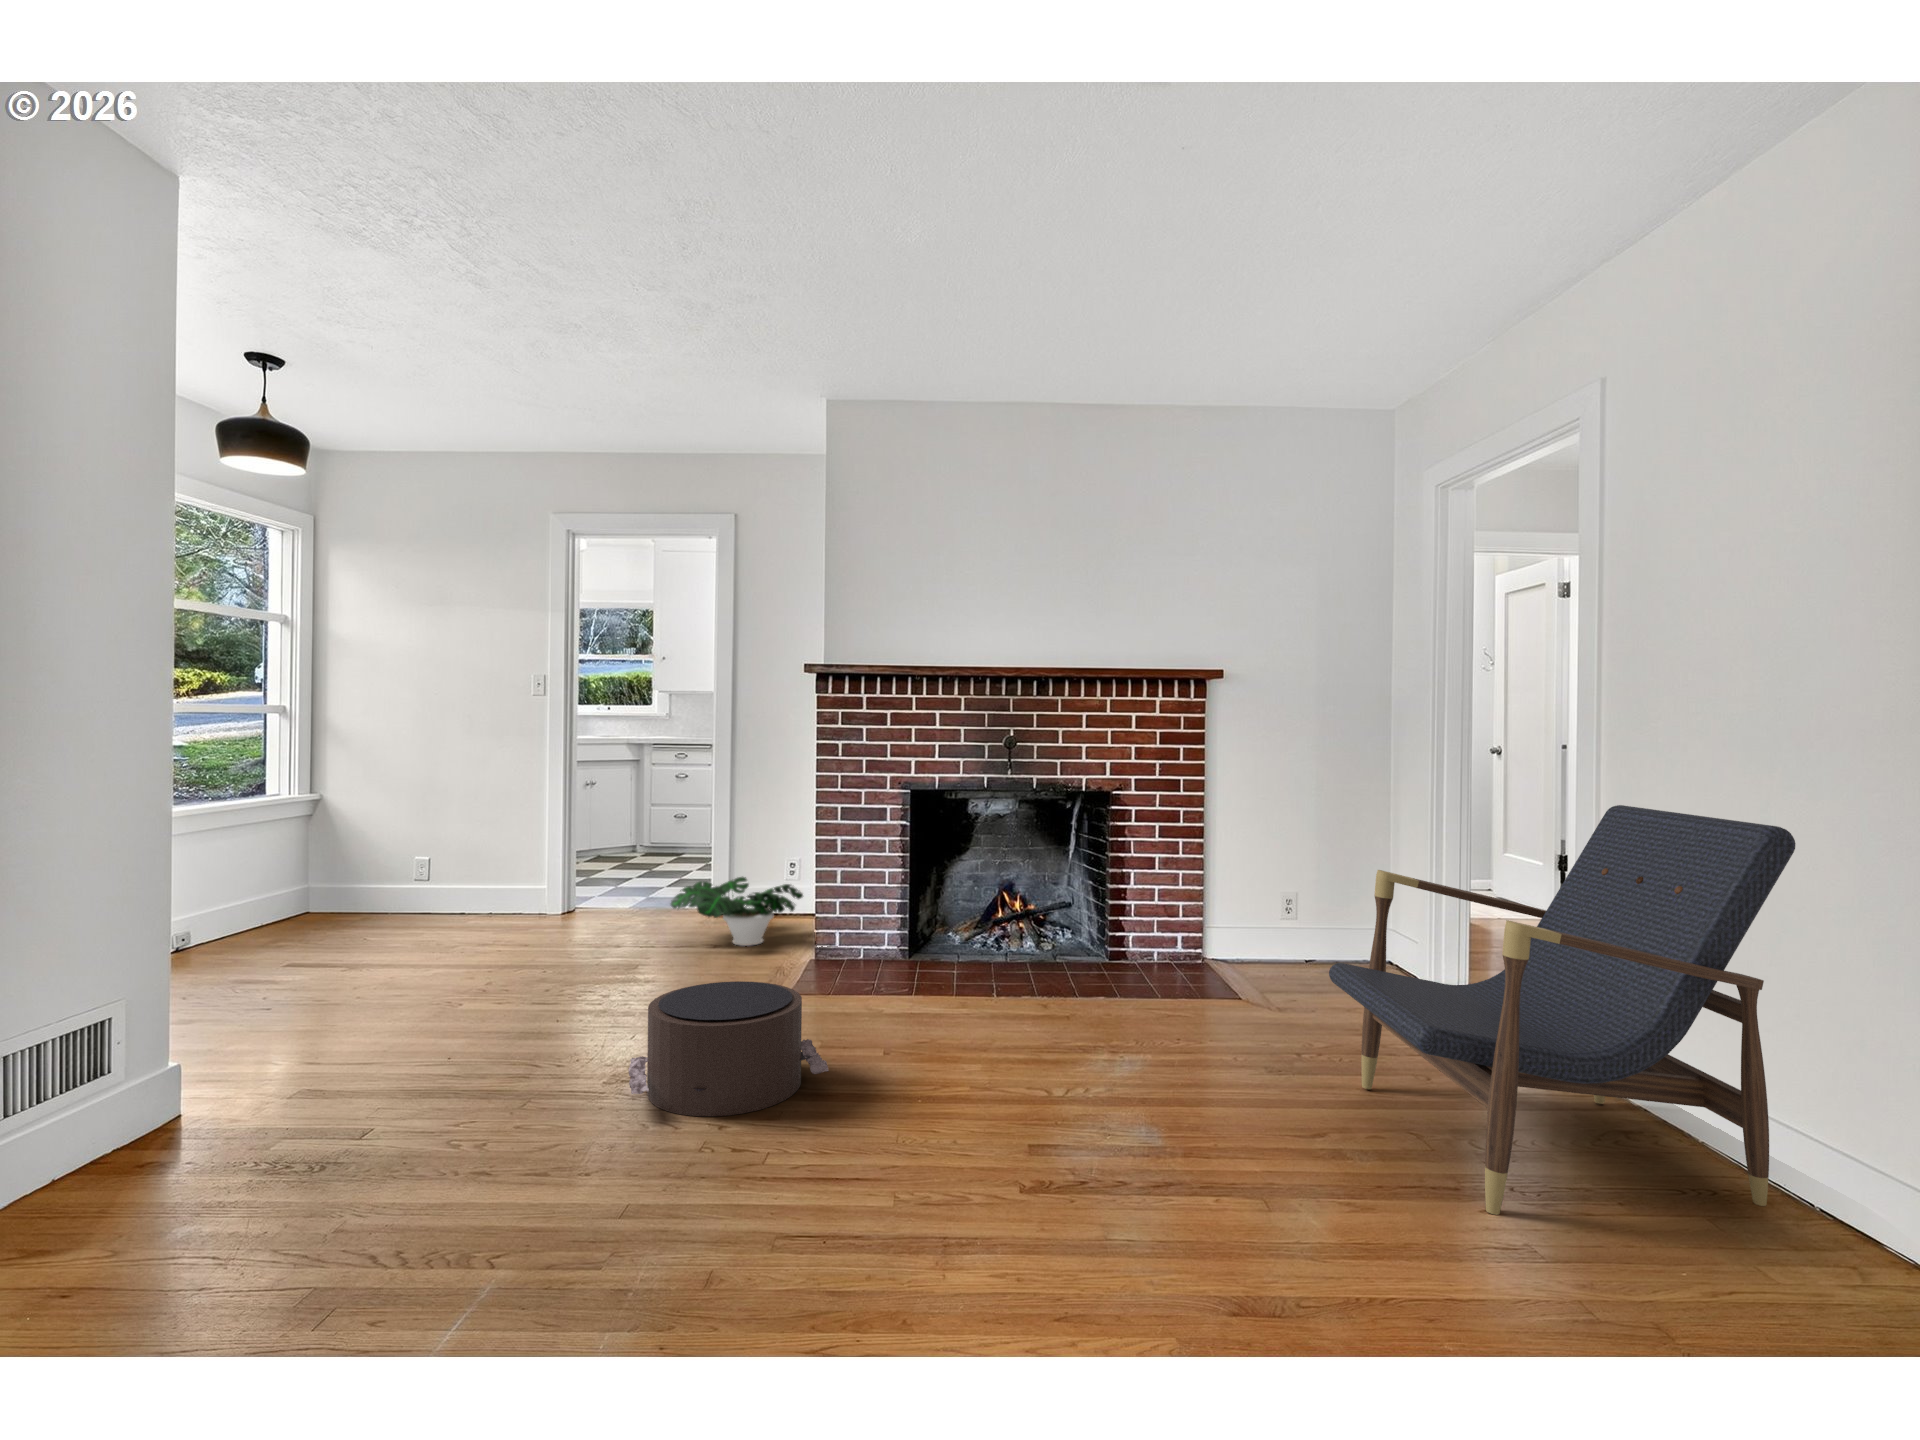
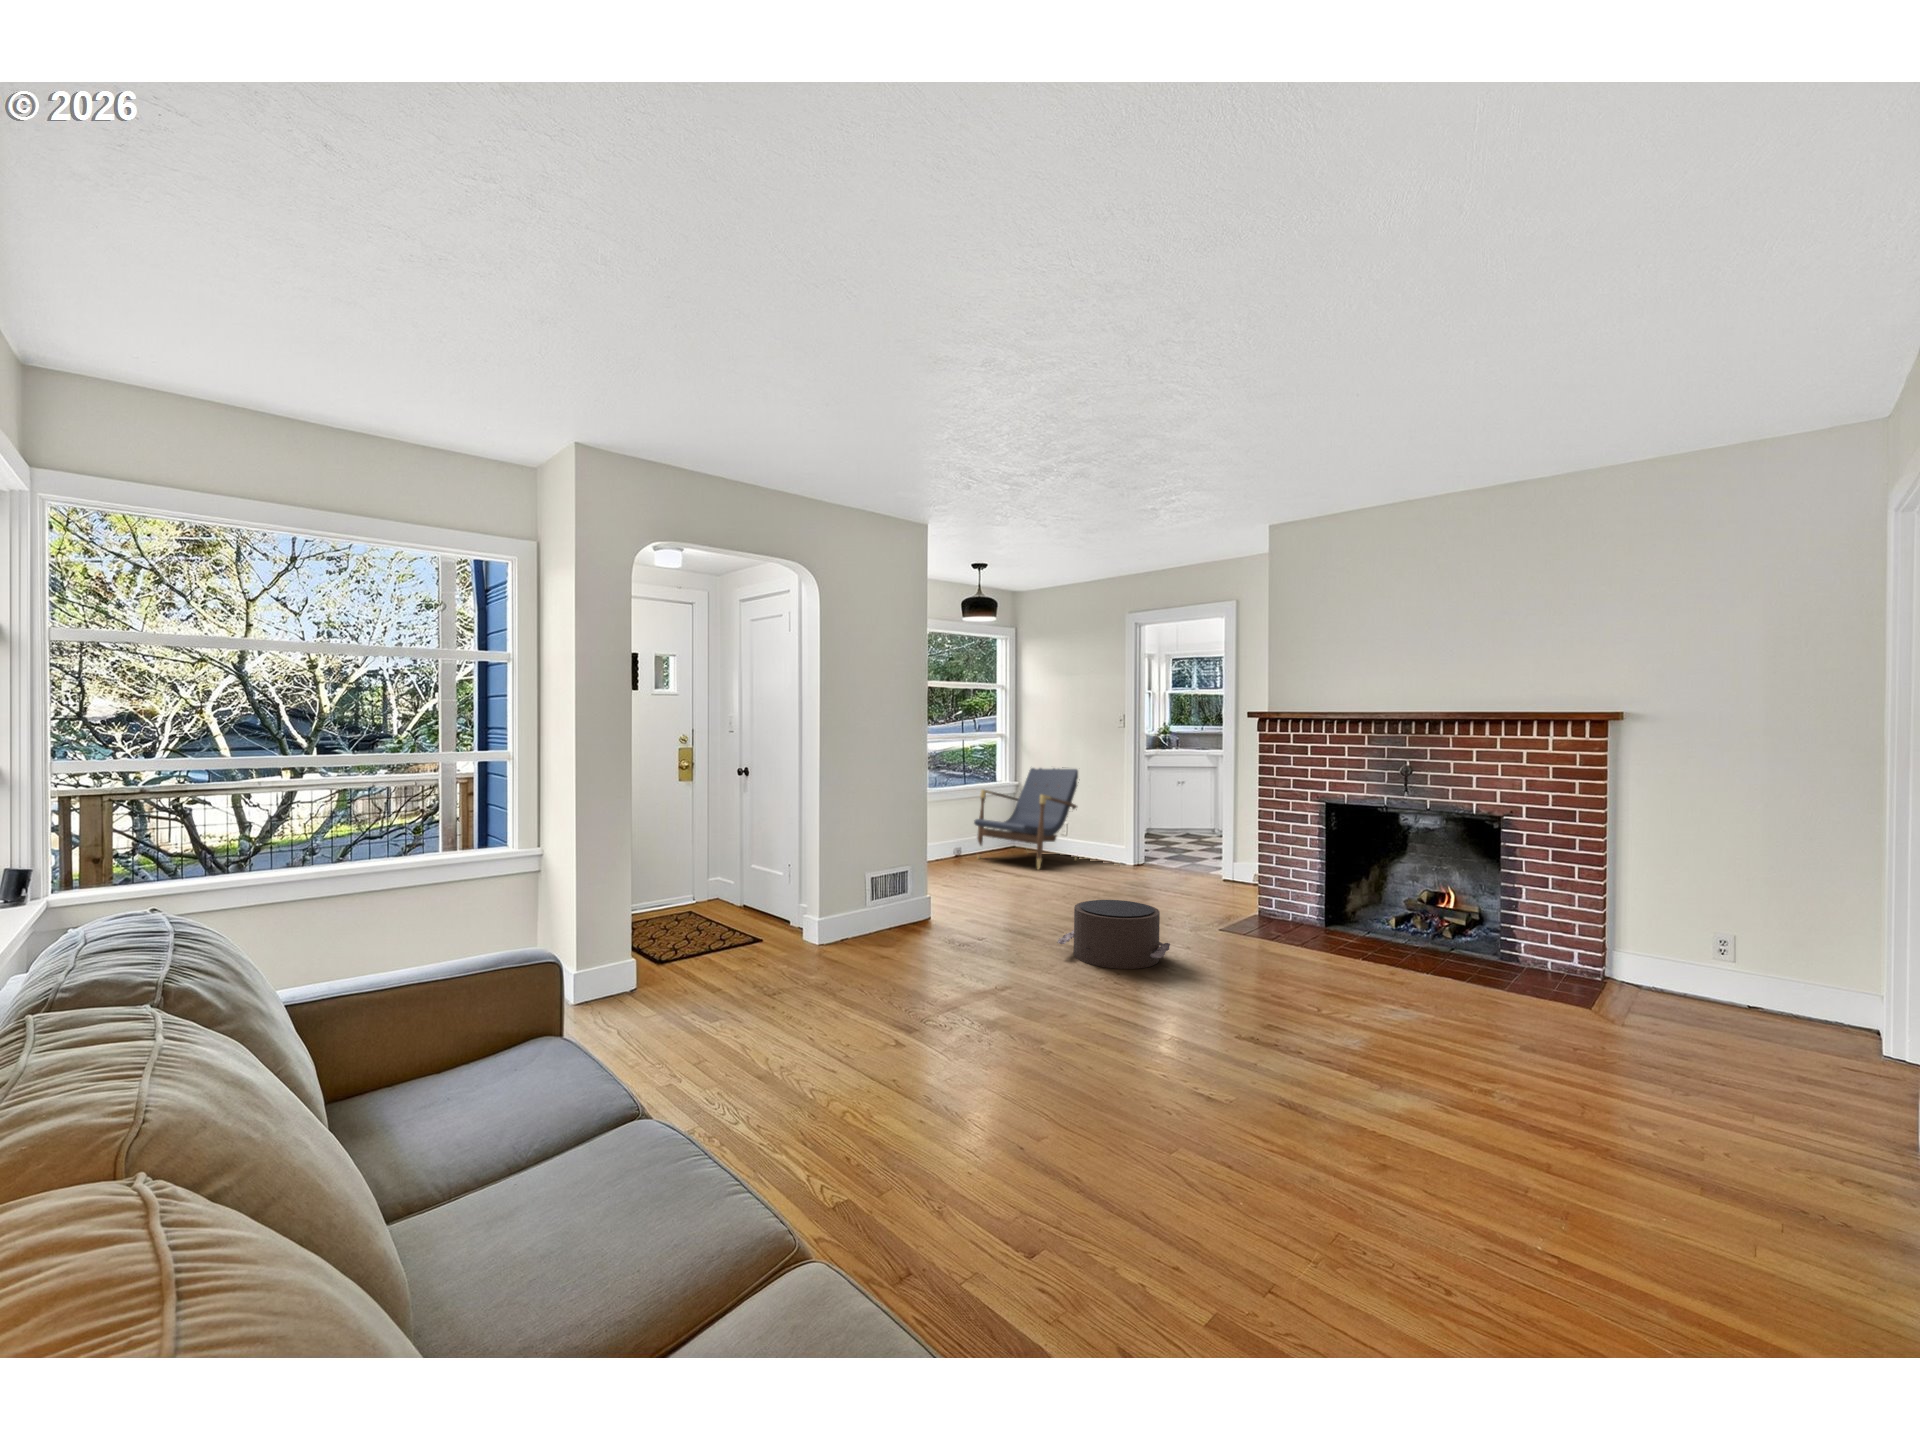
lounge chair: present [1329,805,1796,1215] -> present [974,767,1078,869]
potted plant: present [671,877,803,946] -> none [1175,855,1268,902]

